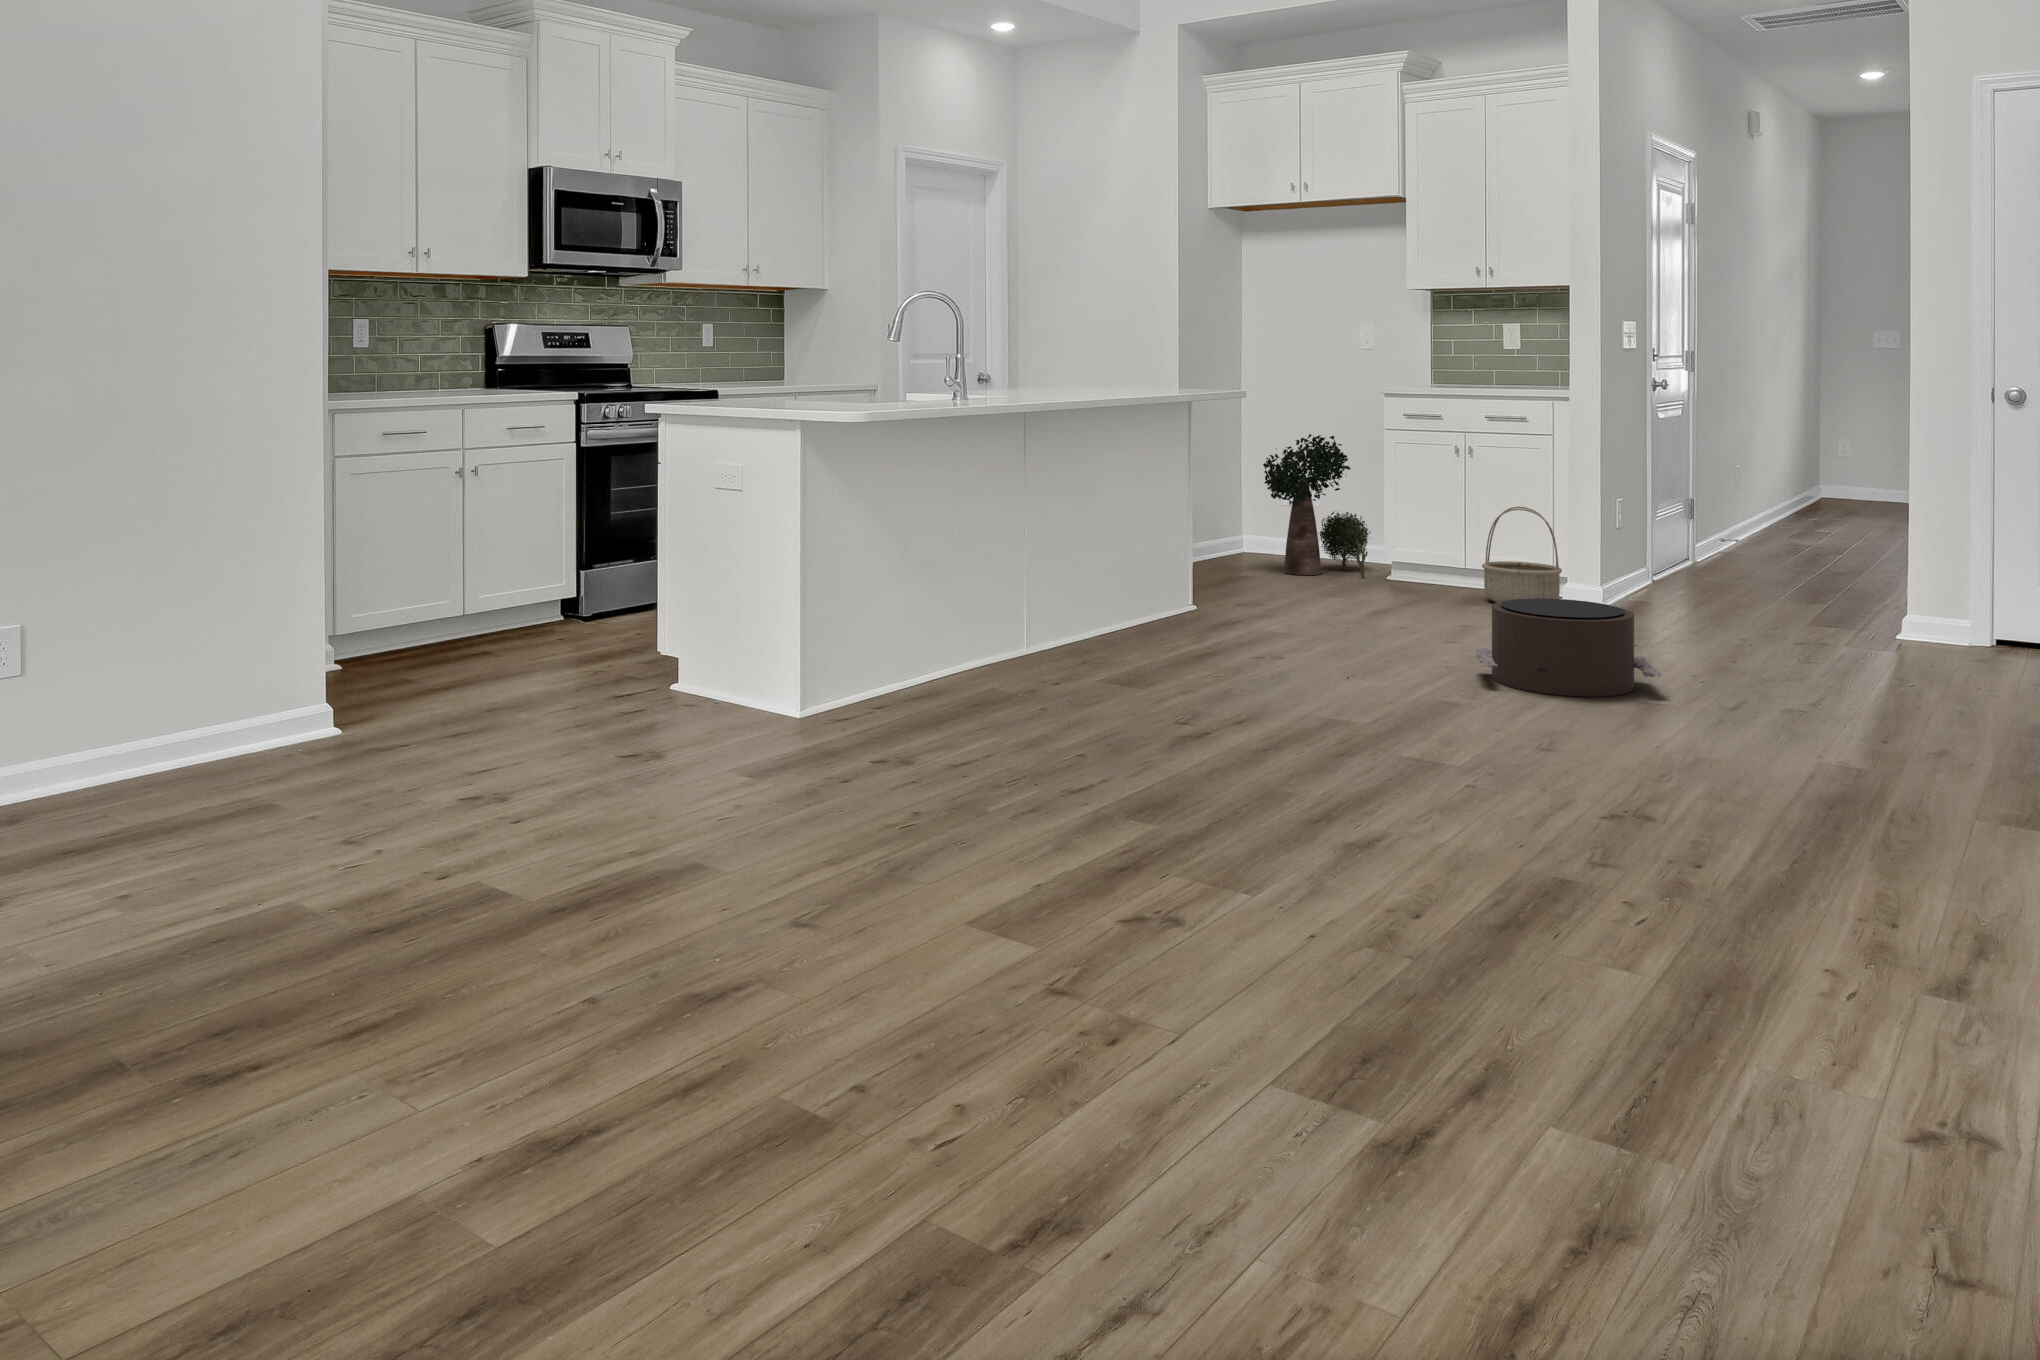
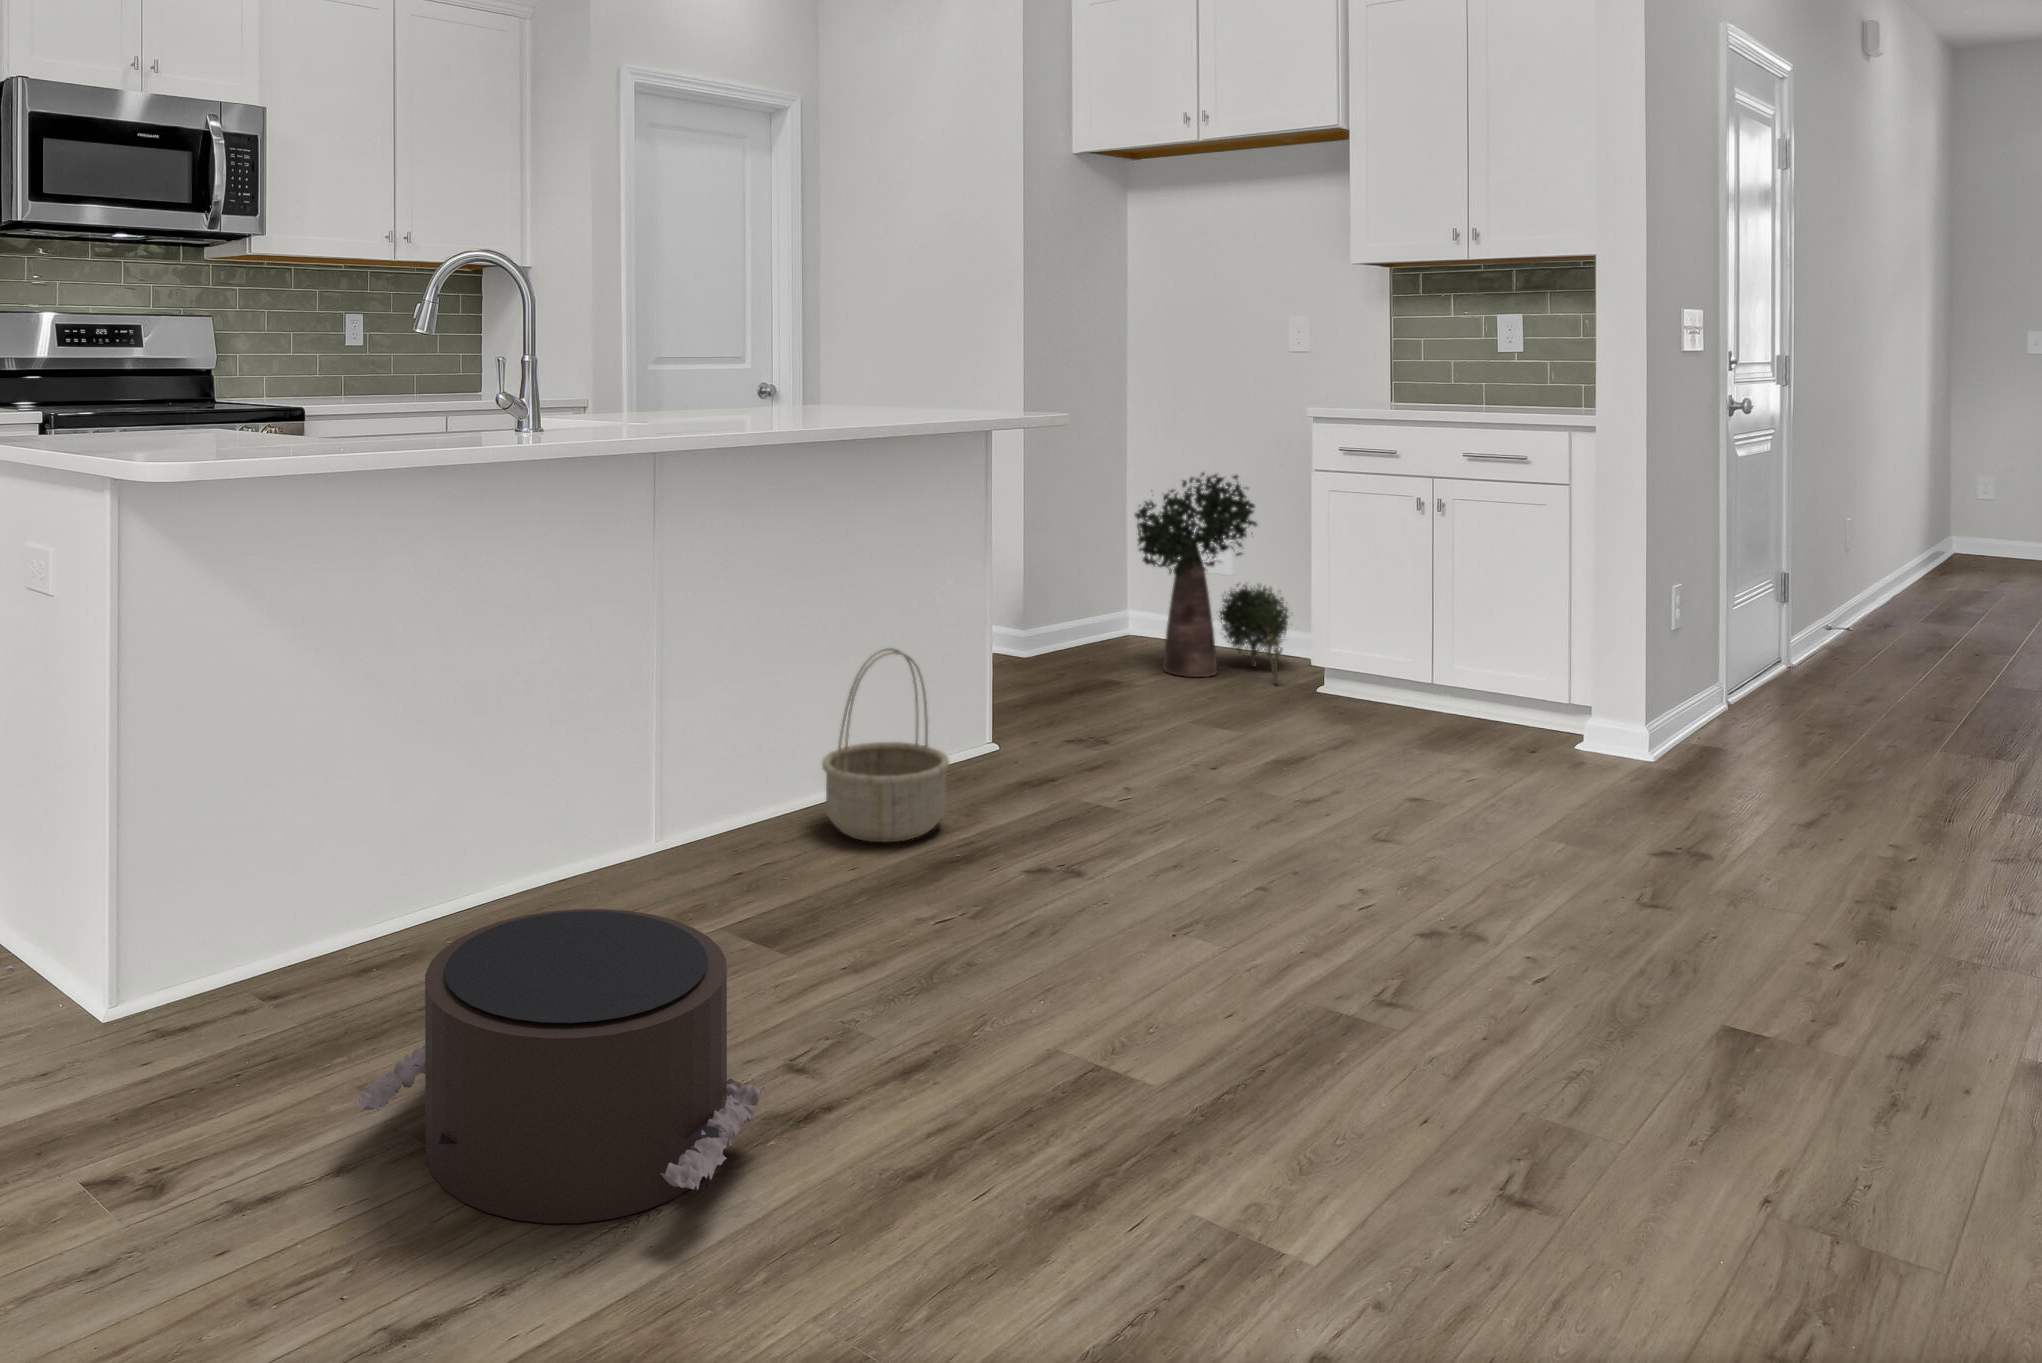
basket: present [1482,507,1562,602] -> present [822,648,949,842]
pouf: present [1476,598,1661,697] -> present [354,909,765,1223]

